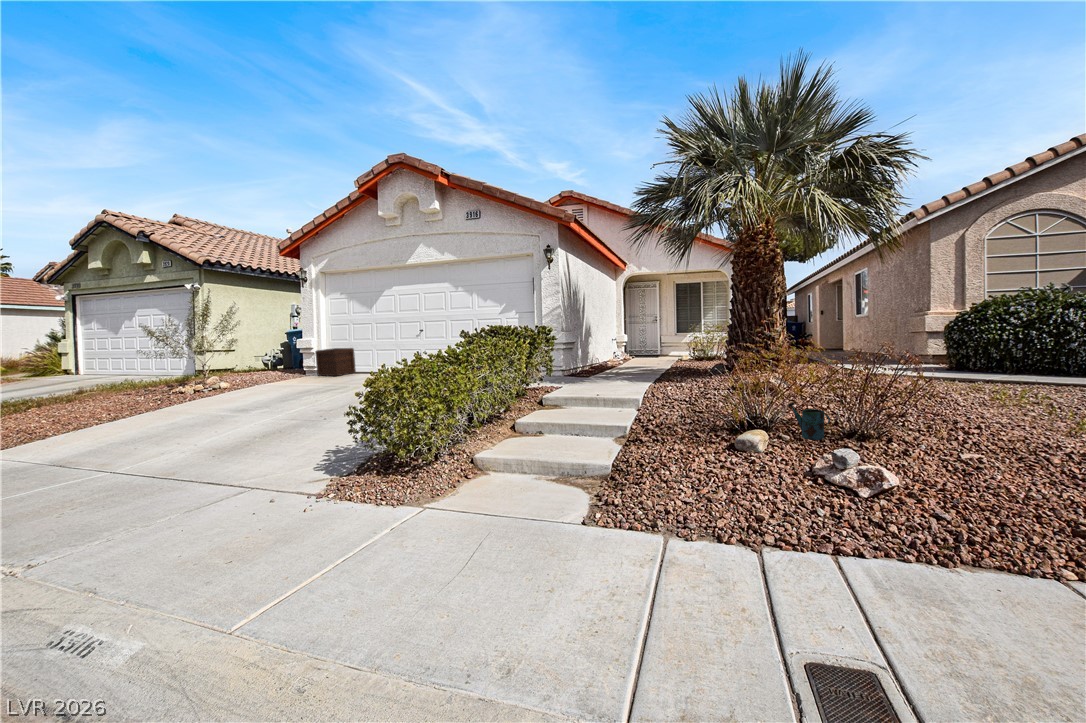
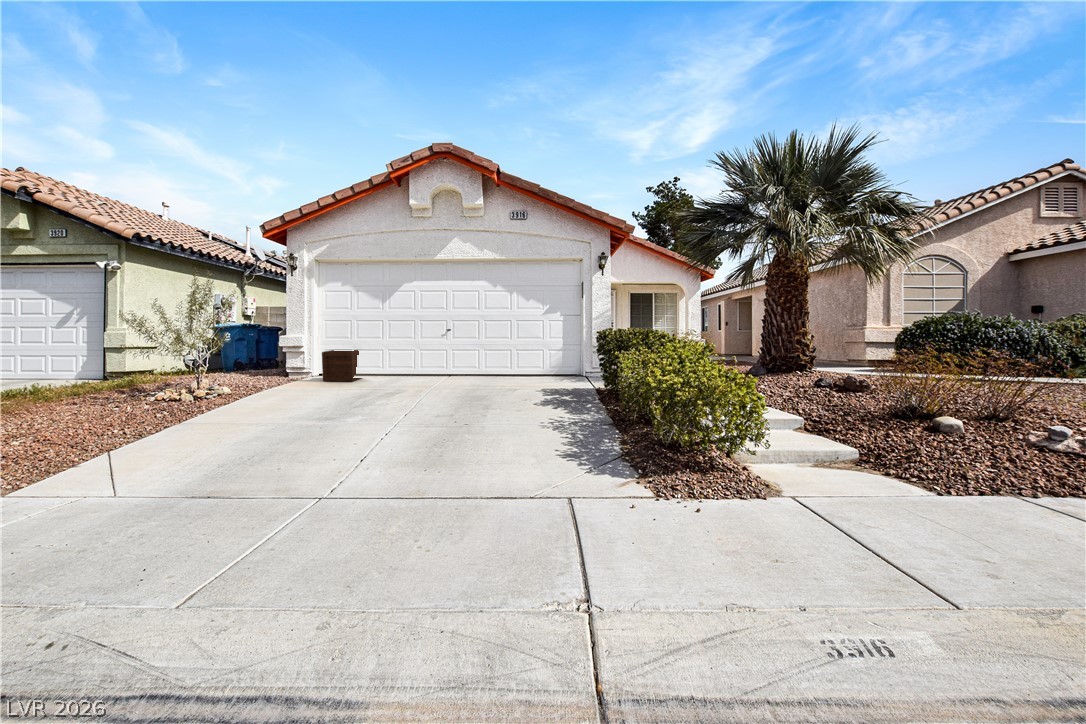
watering can: present [788,403,830,440] -> none [955,393,1002,422]

